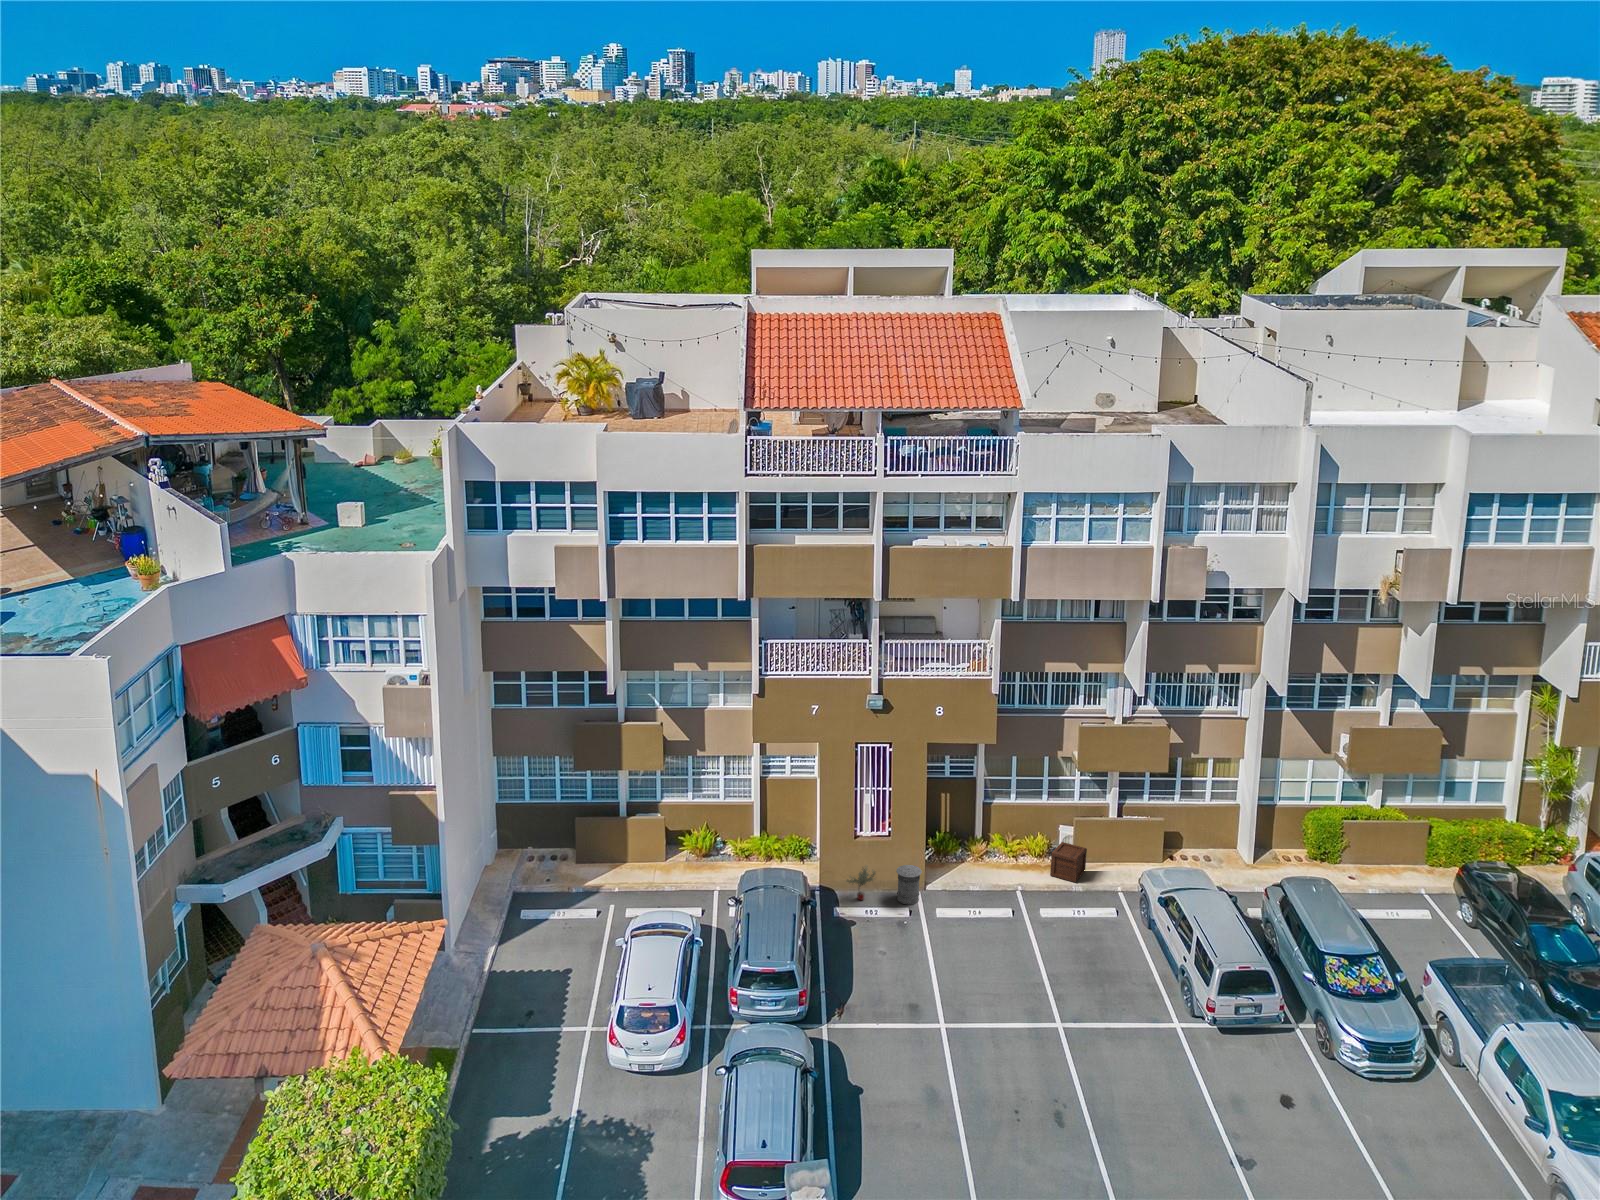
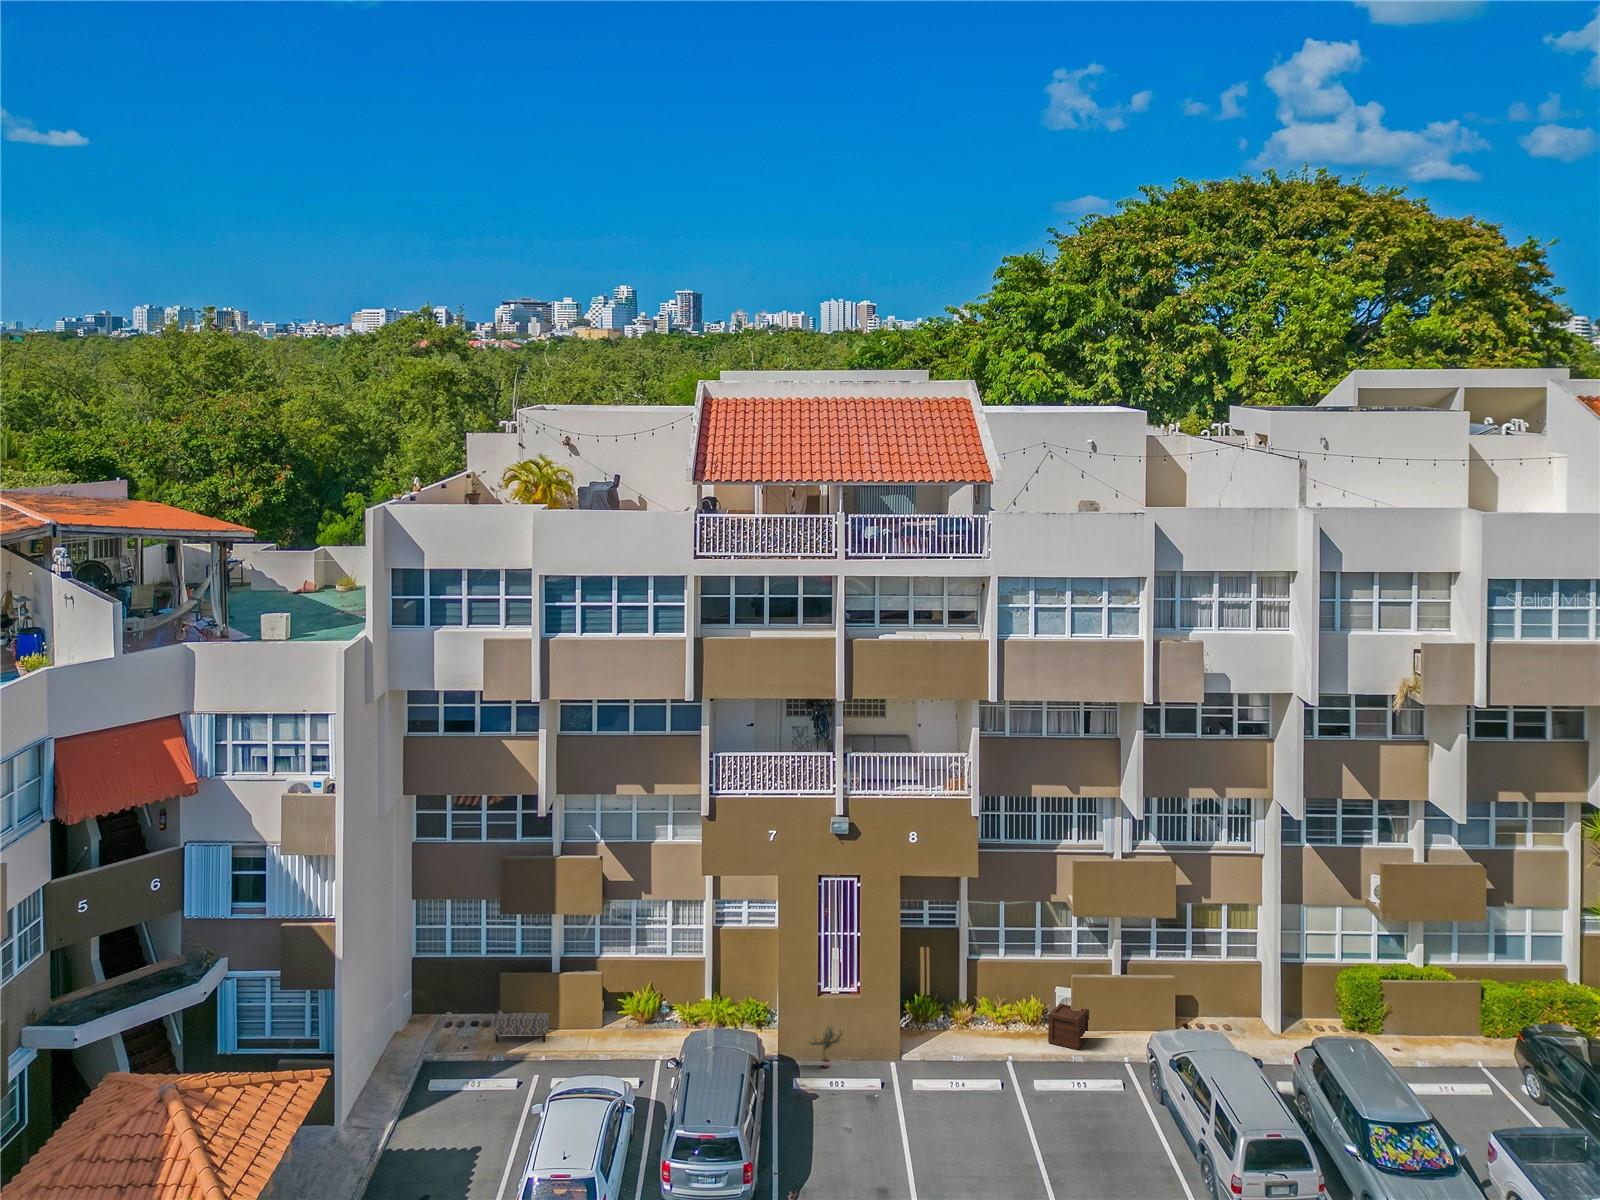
bench: none [574,848,621,877] -> present [494,1009,550,1042]
trash can: present [896,865,922,904] -> none [867,1024,897,1072]

